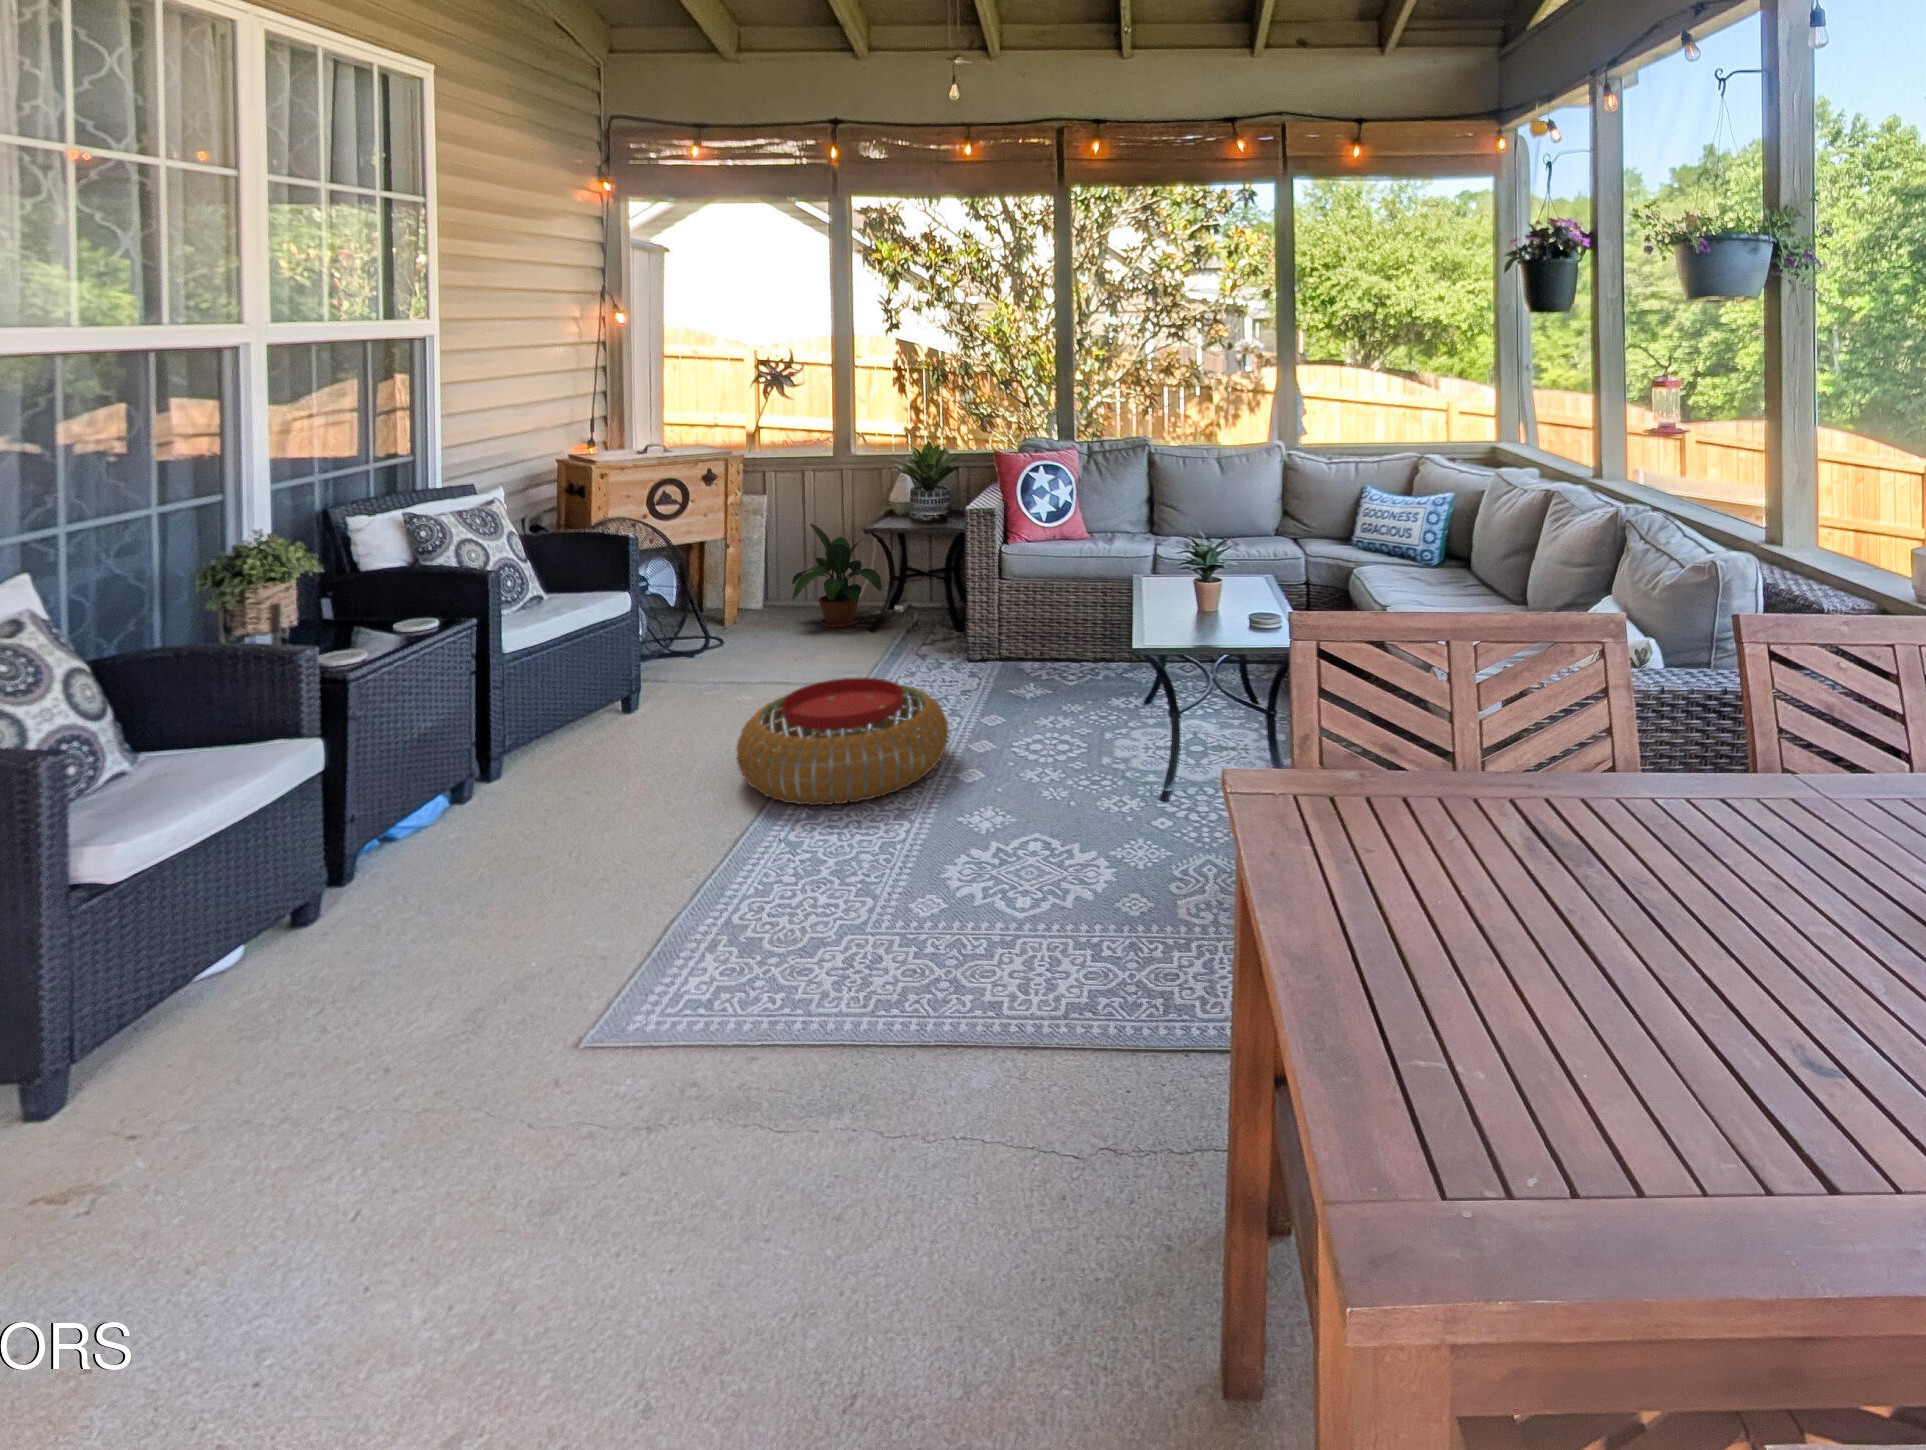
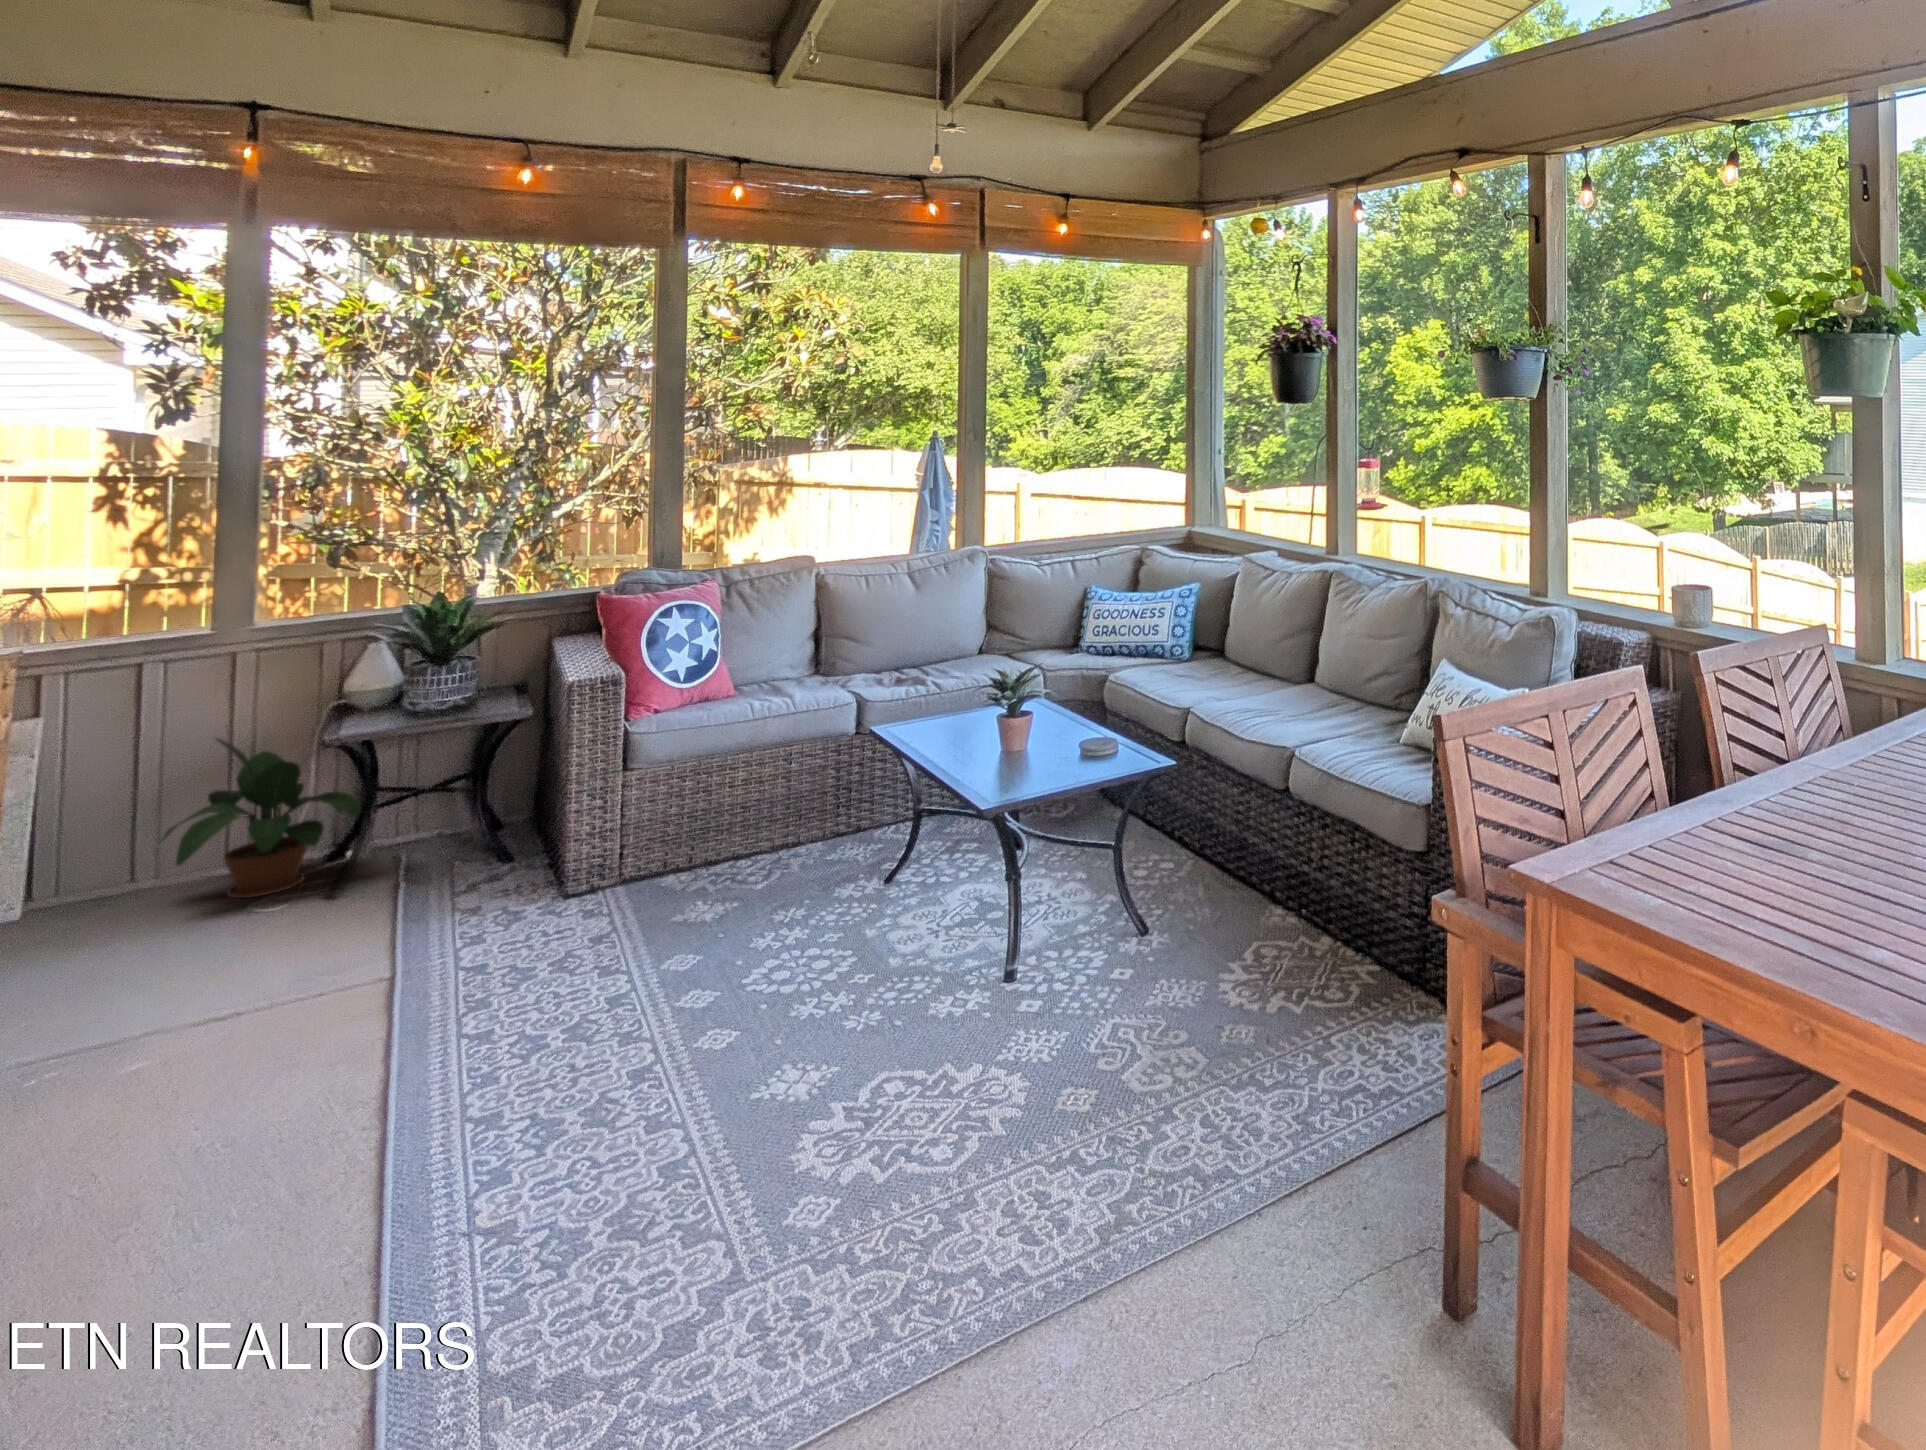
pouf: present [737,678,948,805] -> none [286,934,675,1162]

